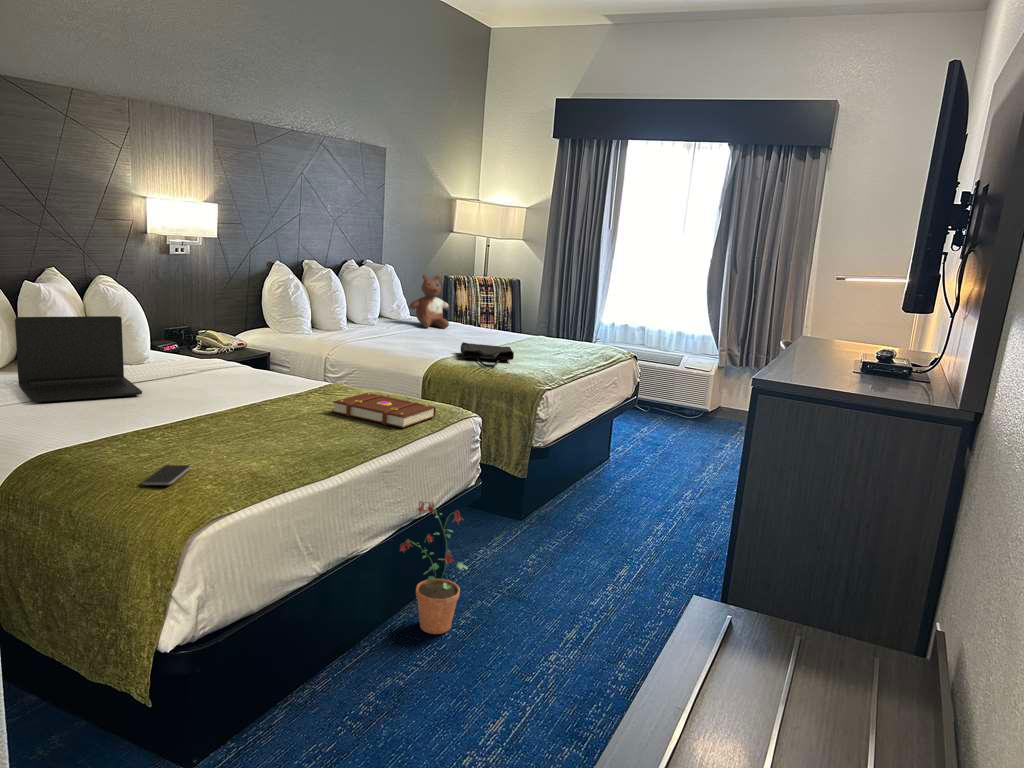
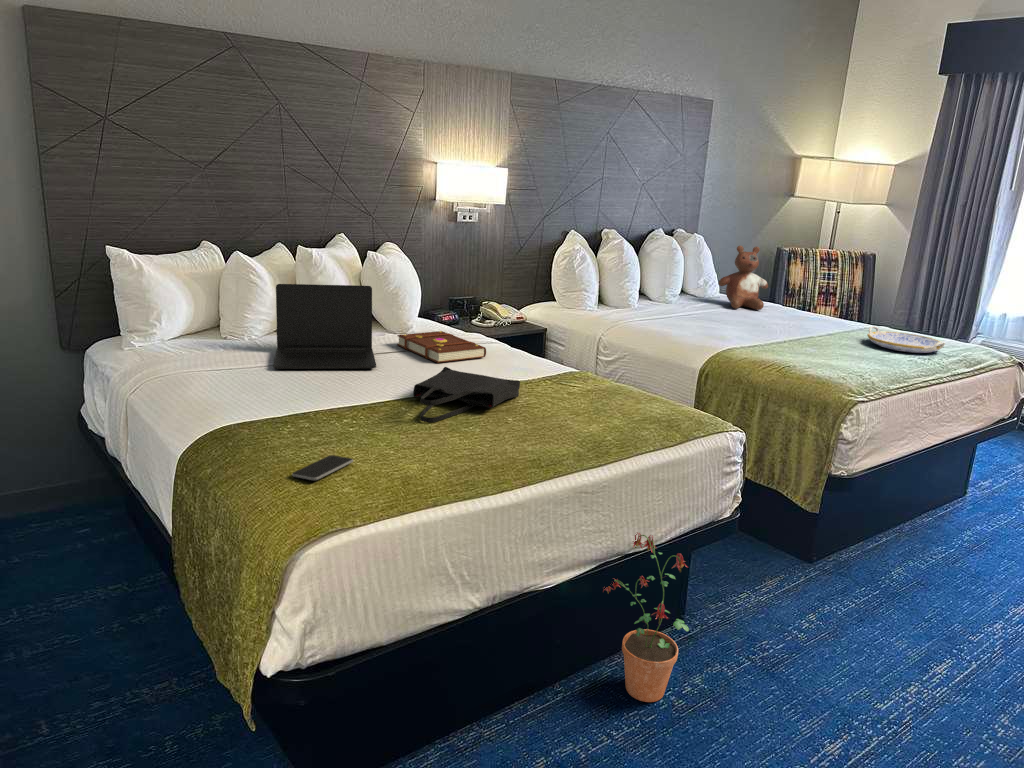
serving tray: none [534,336,588,354] -> present [867,326,945,353]
tote bag: present [461,342,514,367] -> present [413,367,520,422]
book: present [332,393,436,428] -> present [397,331,486,363]

